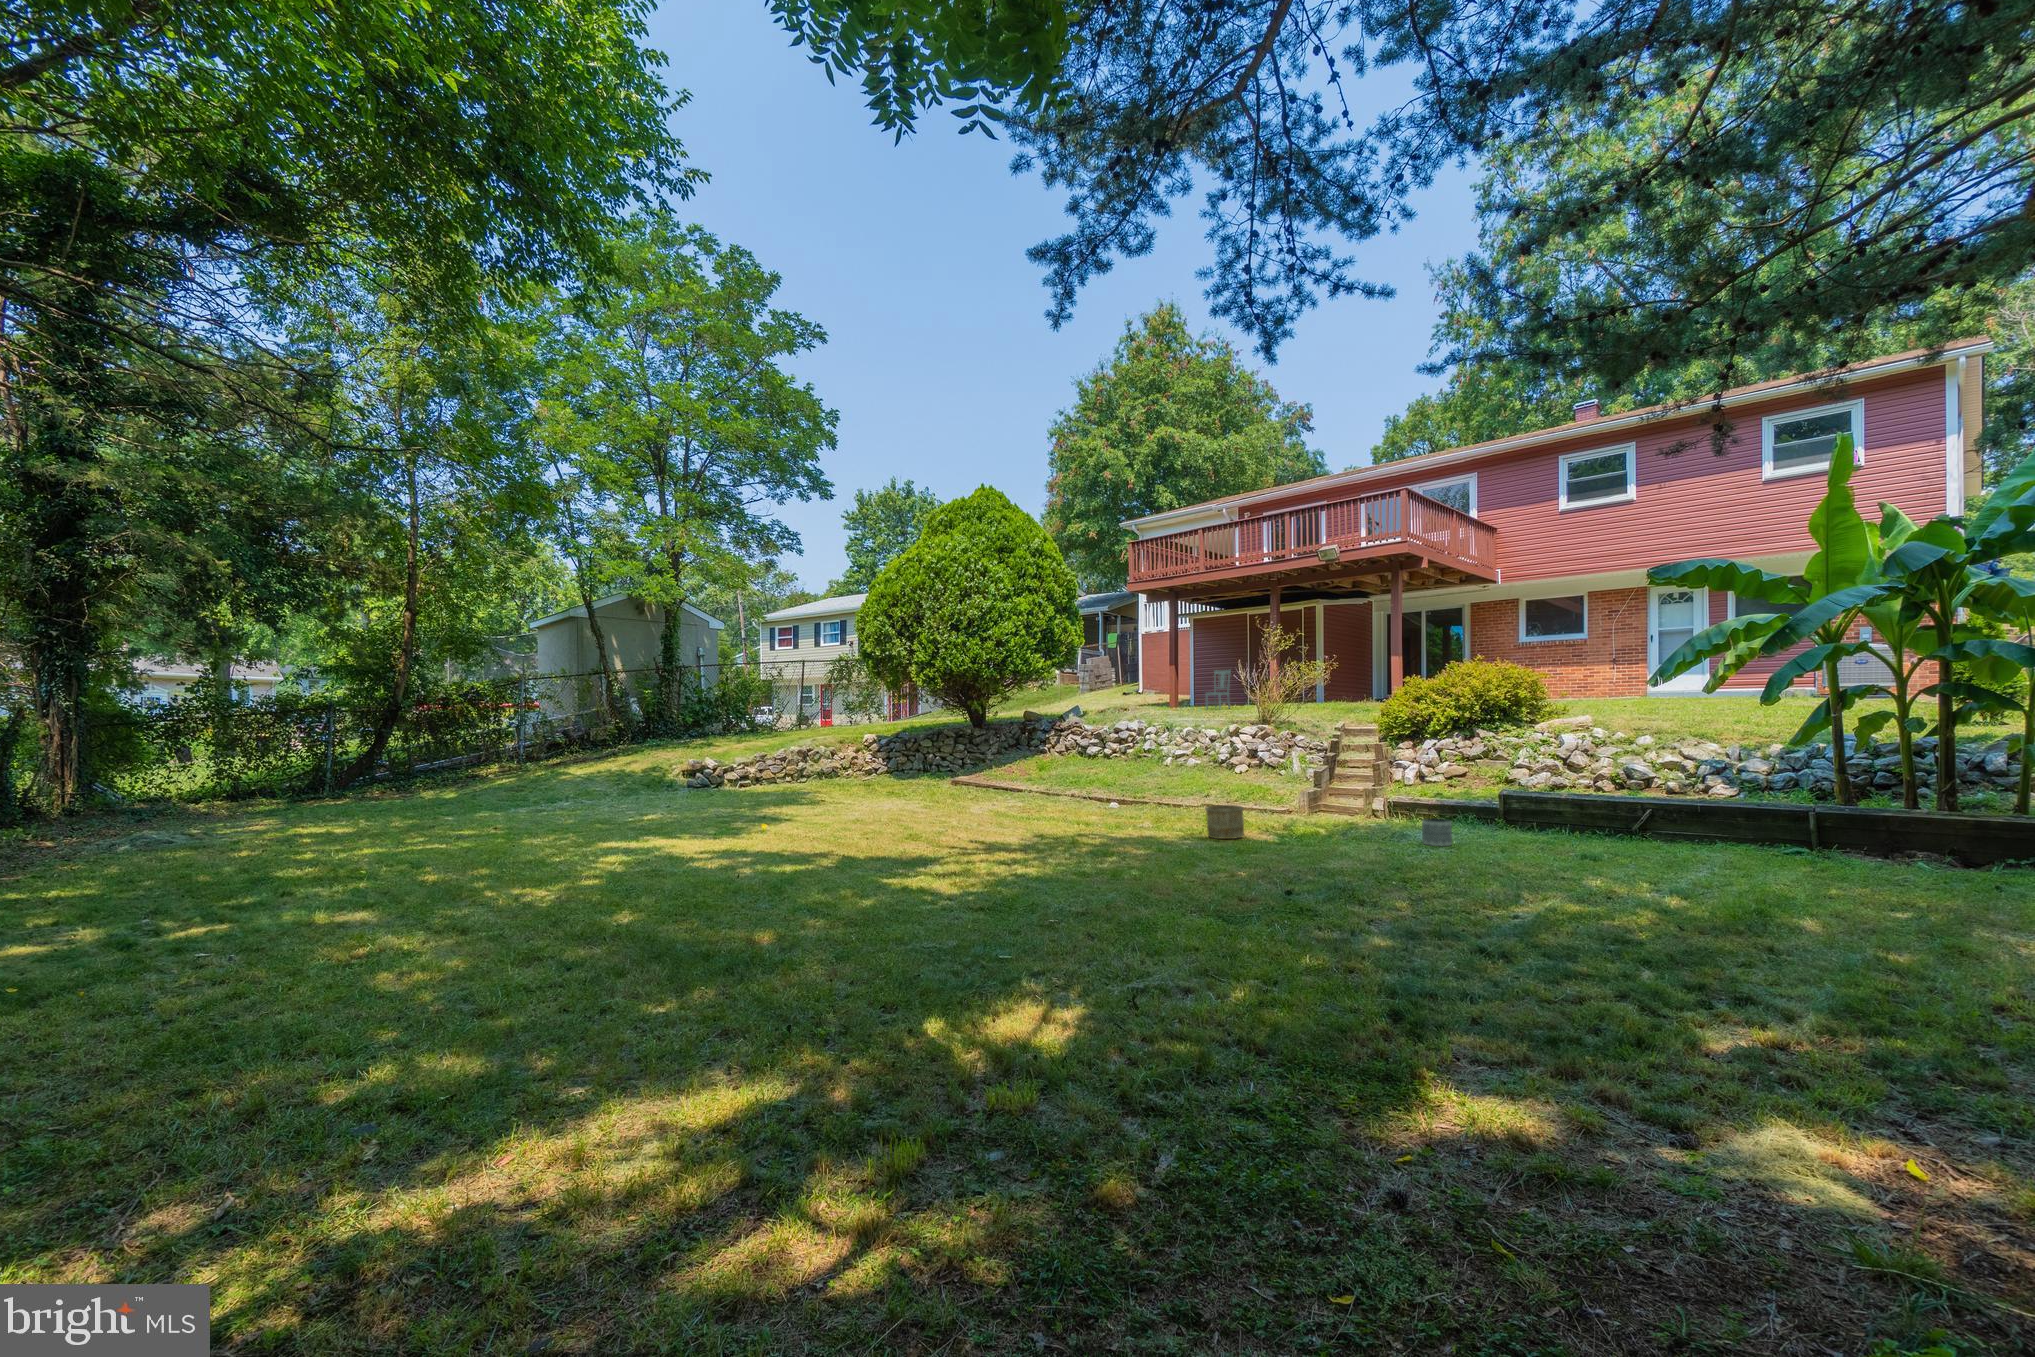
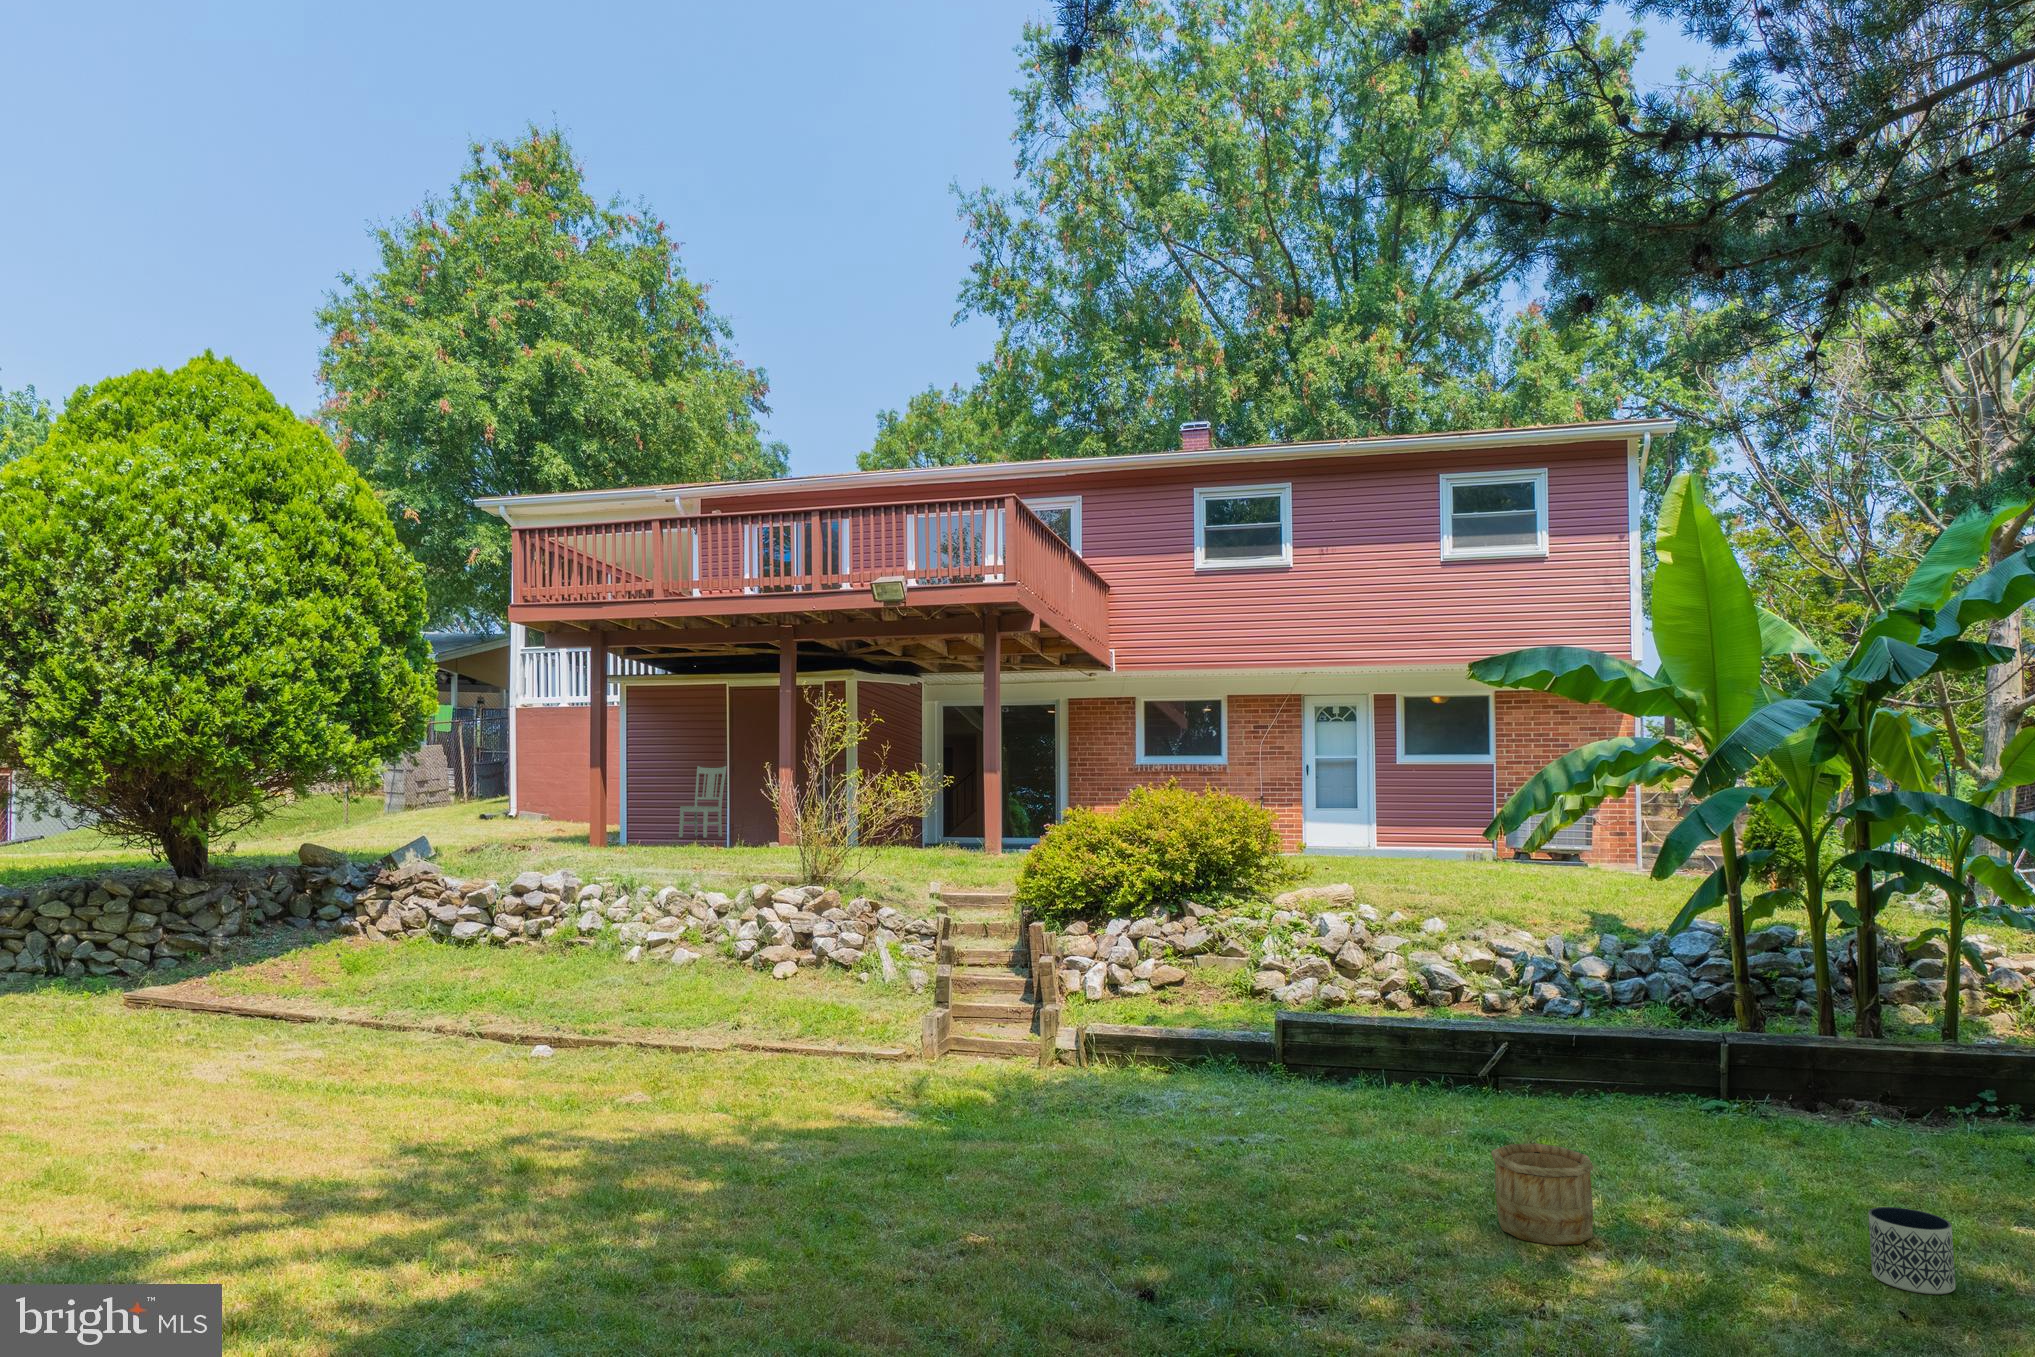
wooden bucket: present [1205,805,1244,839] -> present [1491,1143,1593,1245]
planter: present [1422,818,1452,846] -> present [1869,1207,1956,1294]

